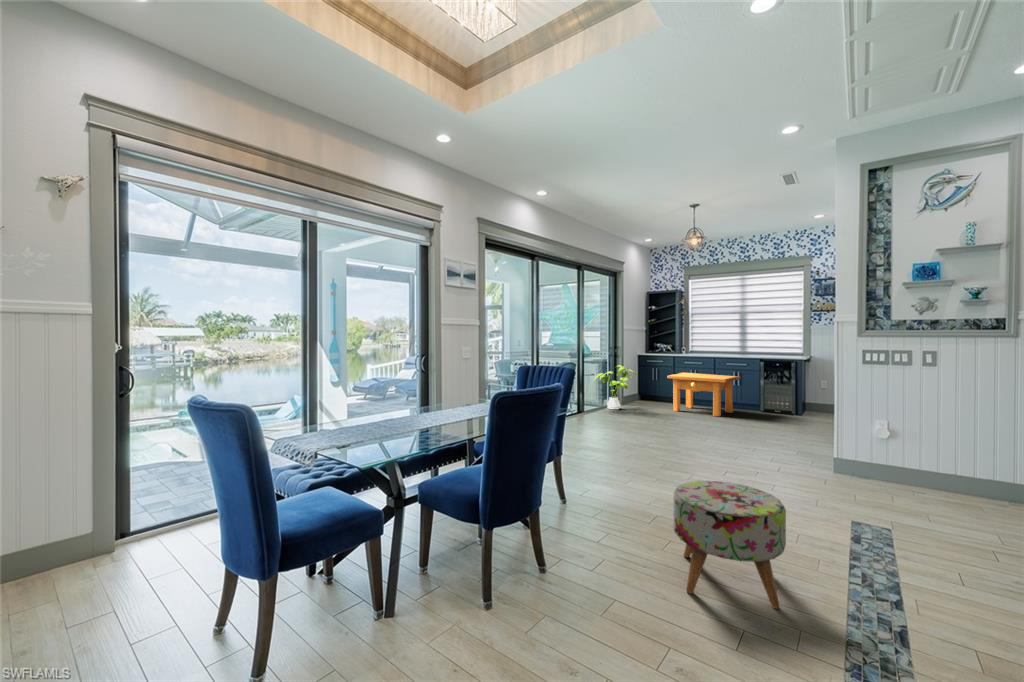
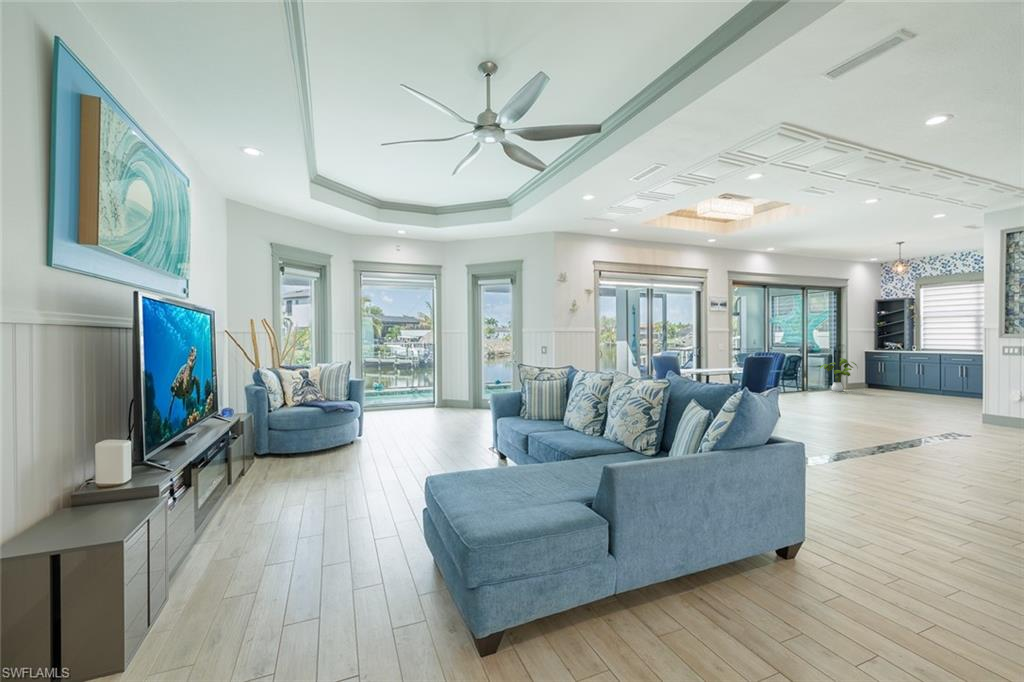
side table: present [667,372,740,416] -> none [888,365,963,399]
ottoman: present [673,481,786,609] -> none [823,399,873,439]

